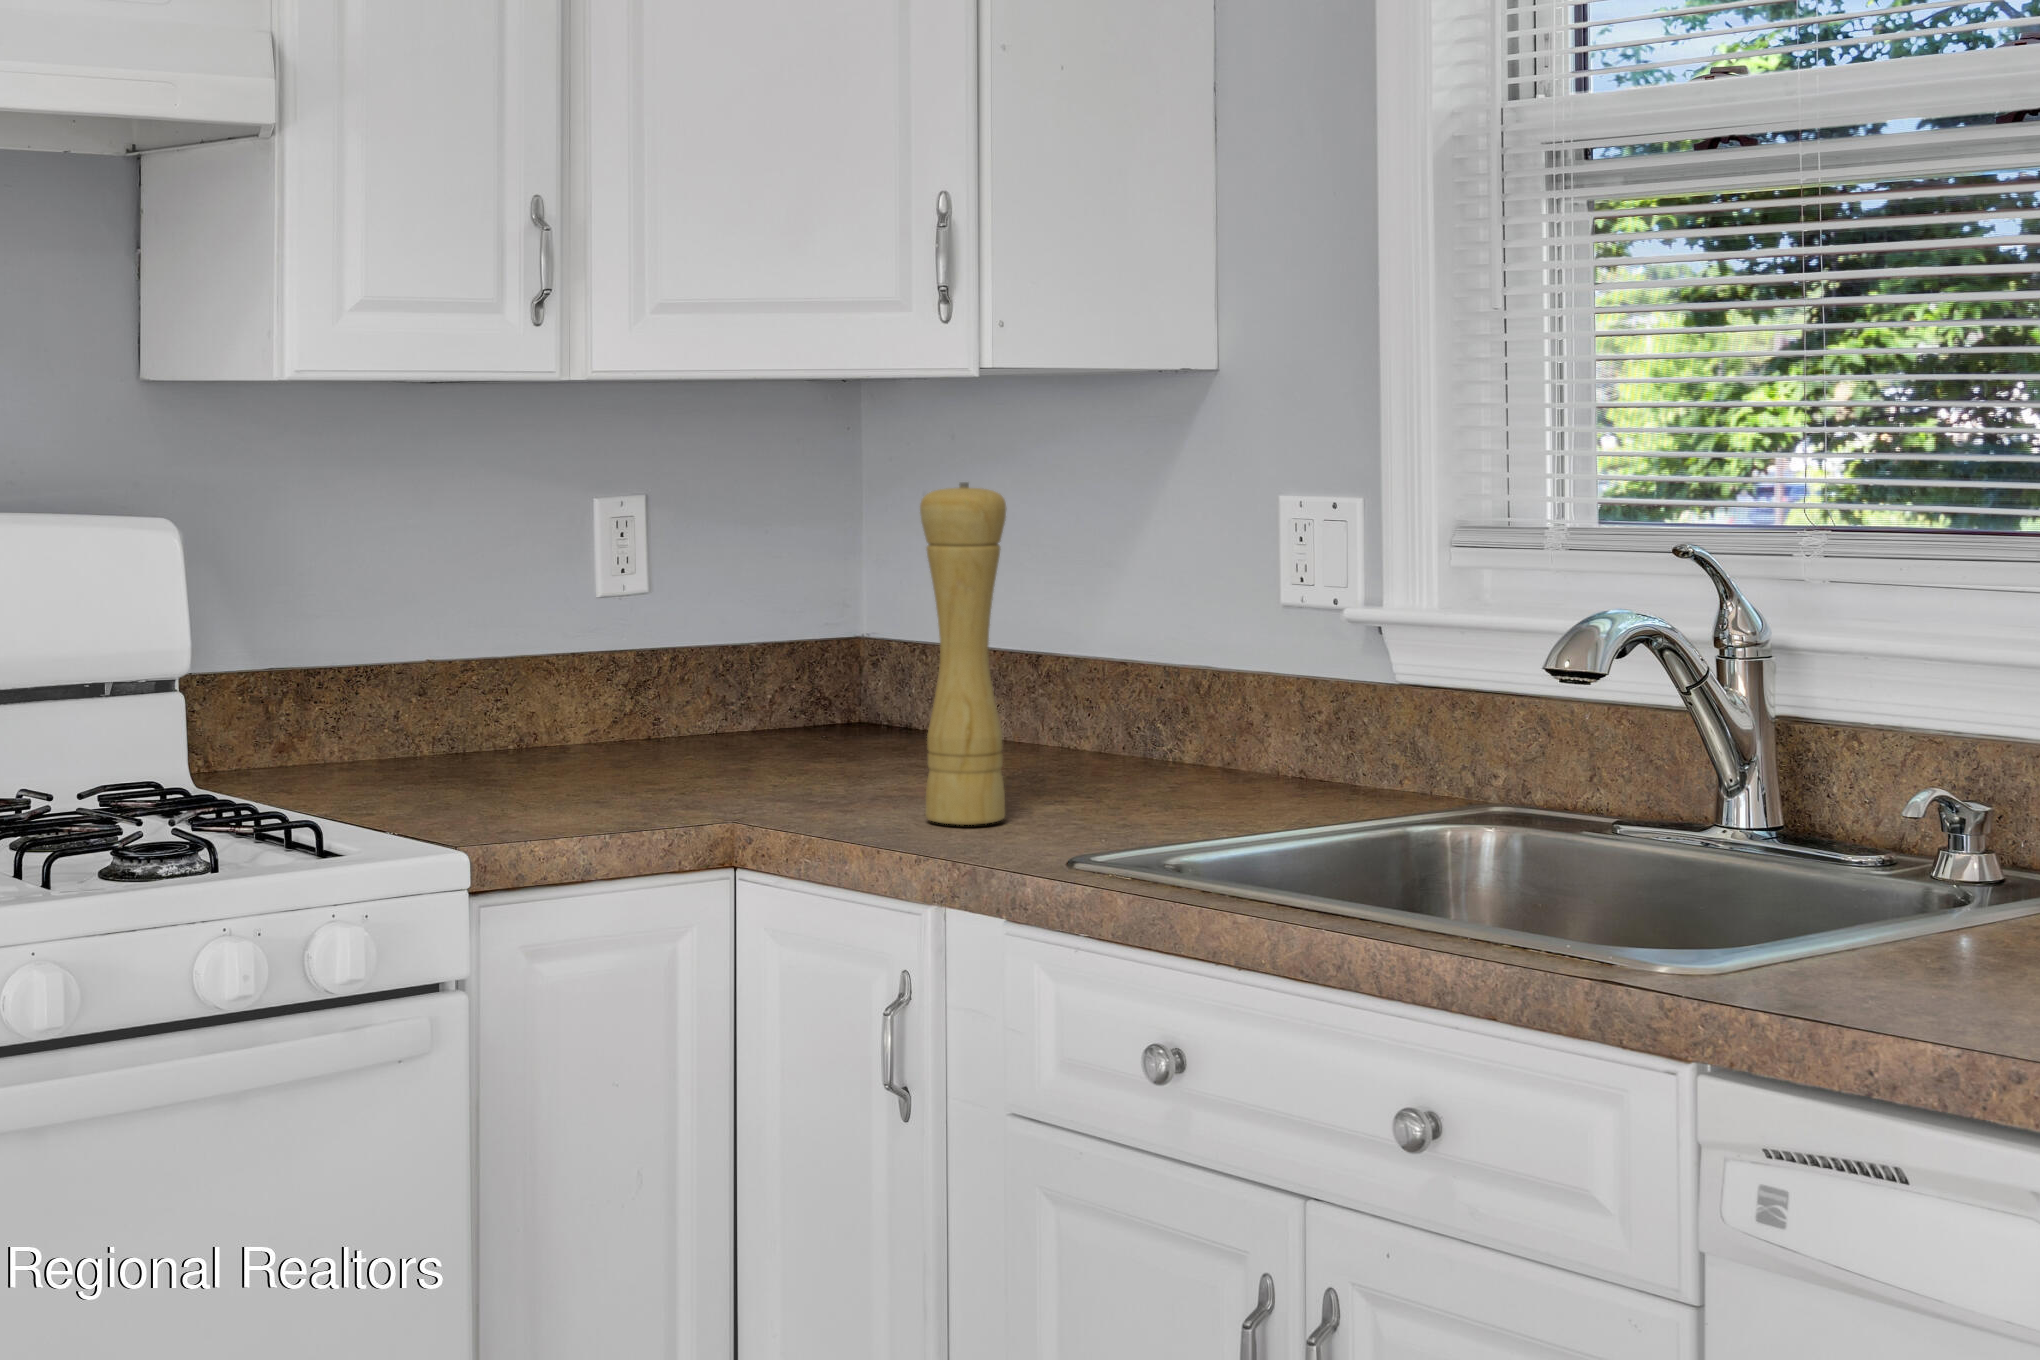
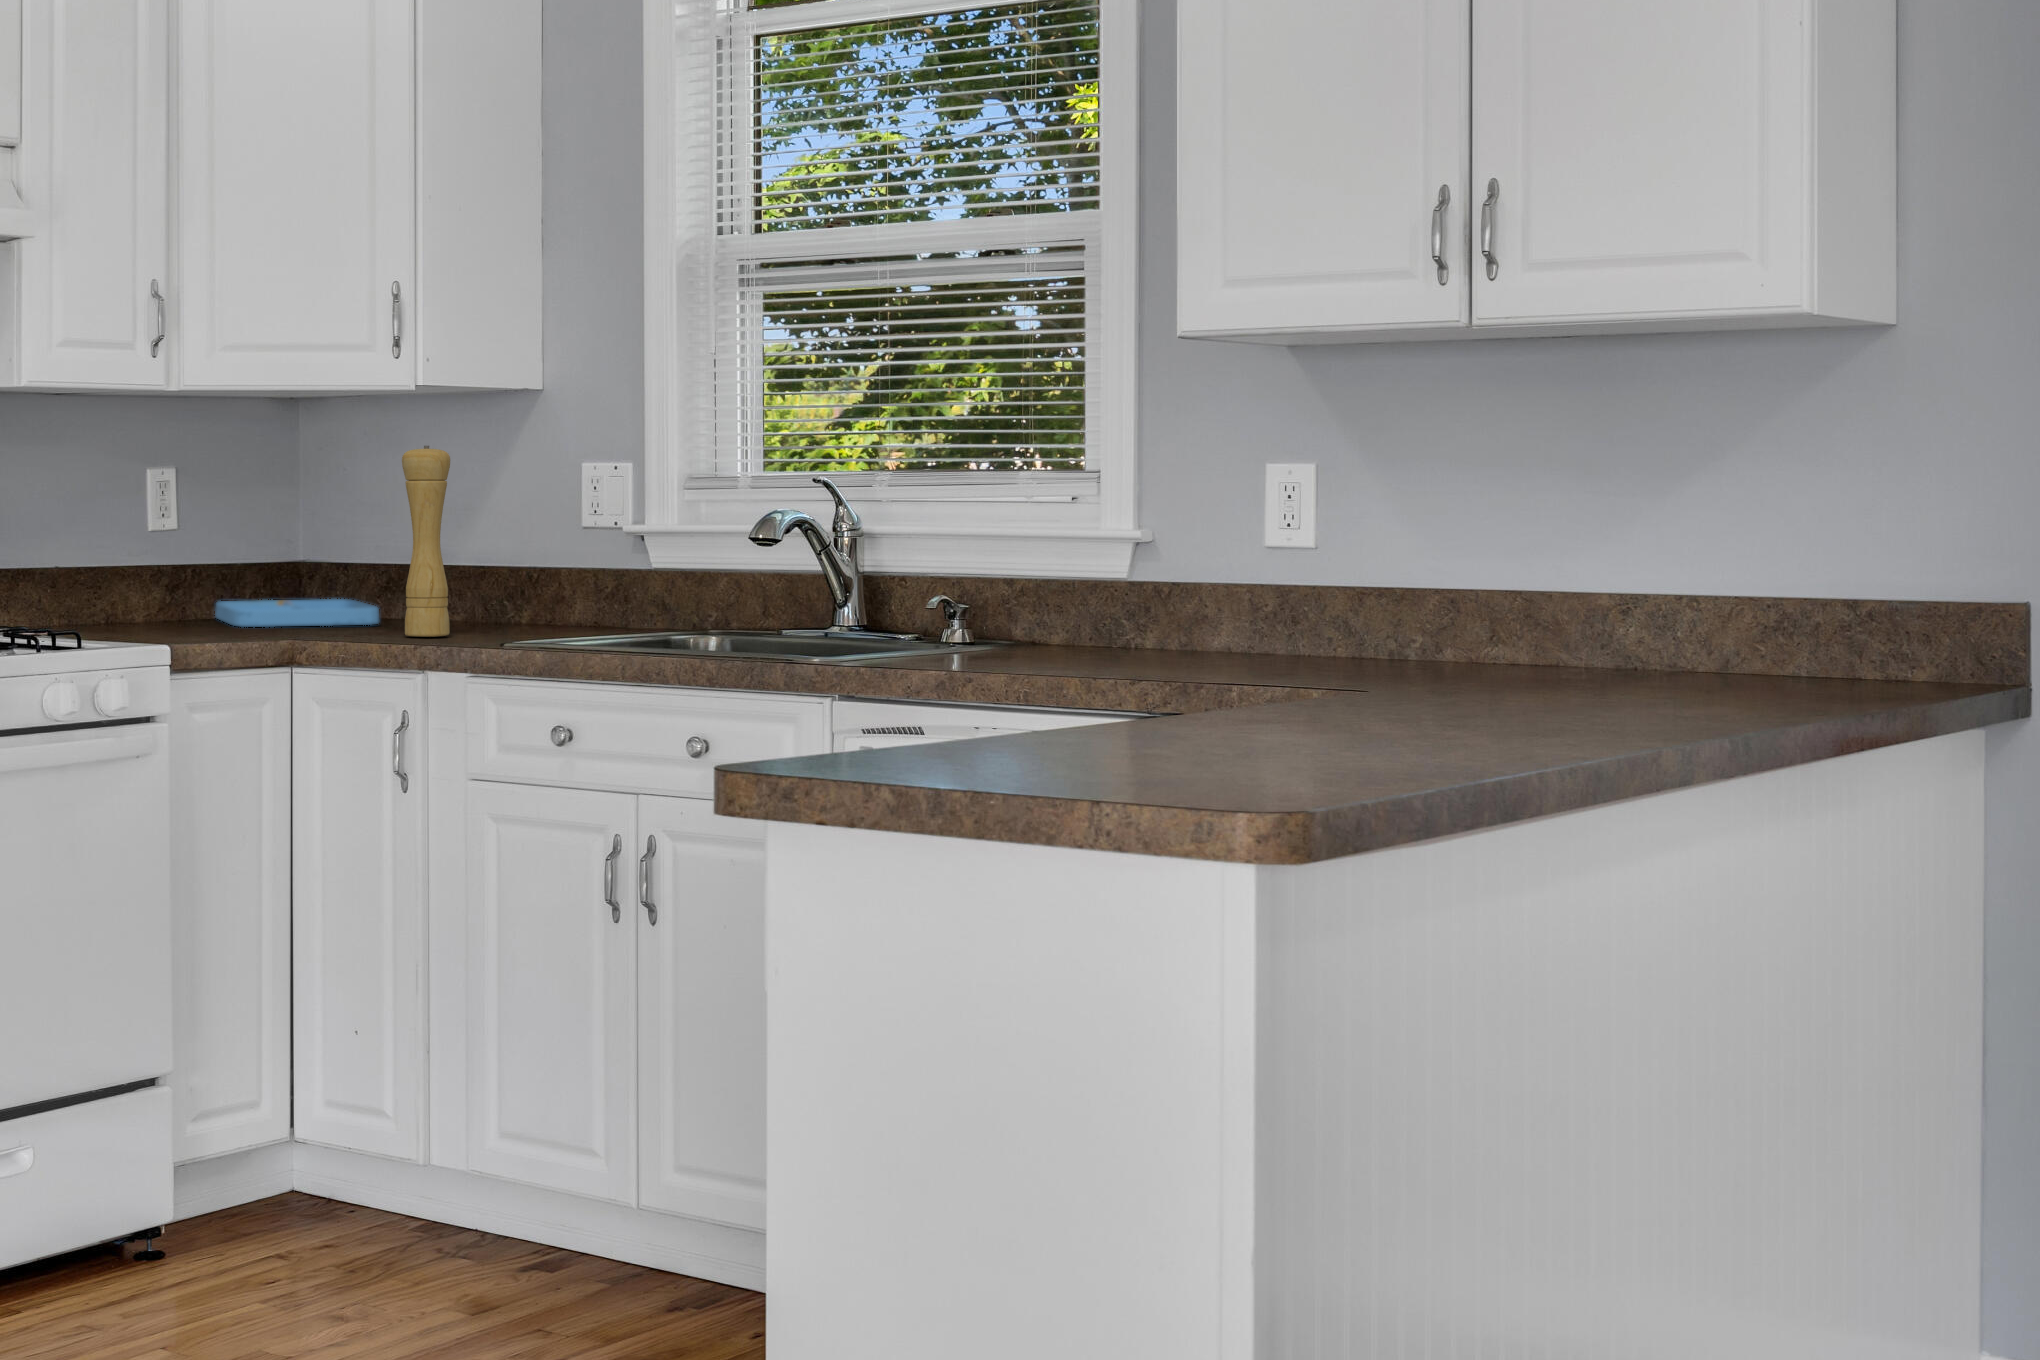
tray: none [688,700,936,768] -> present [215,599,379,627]

